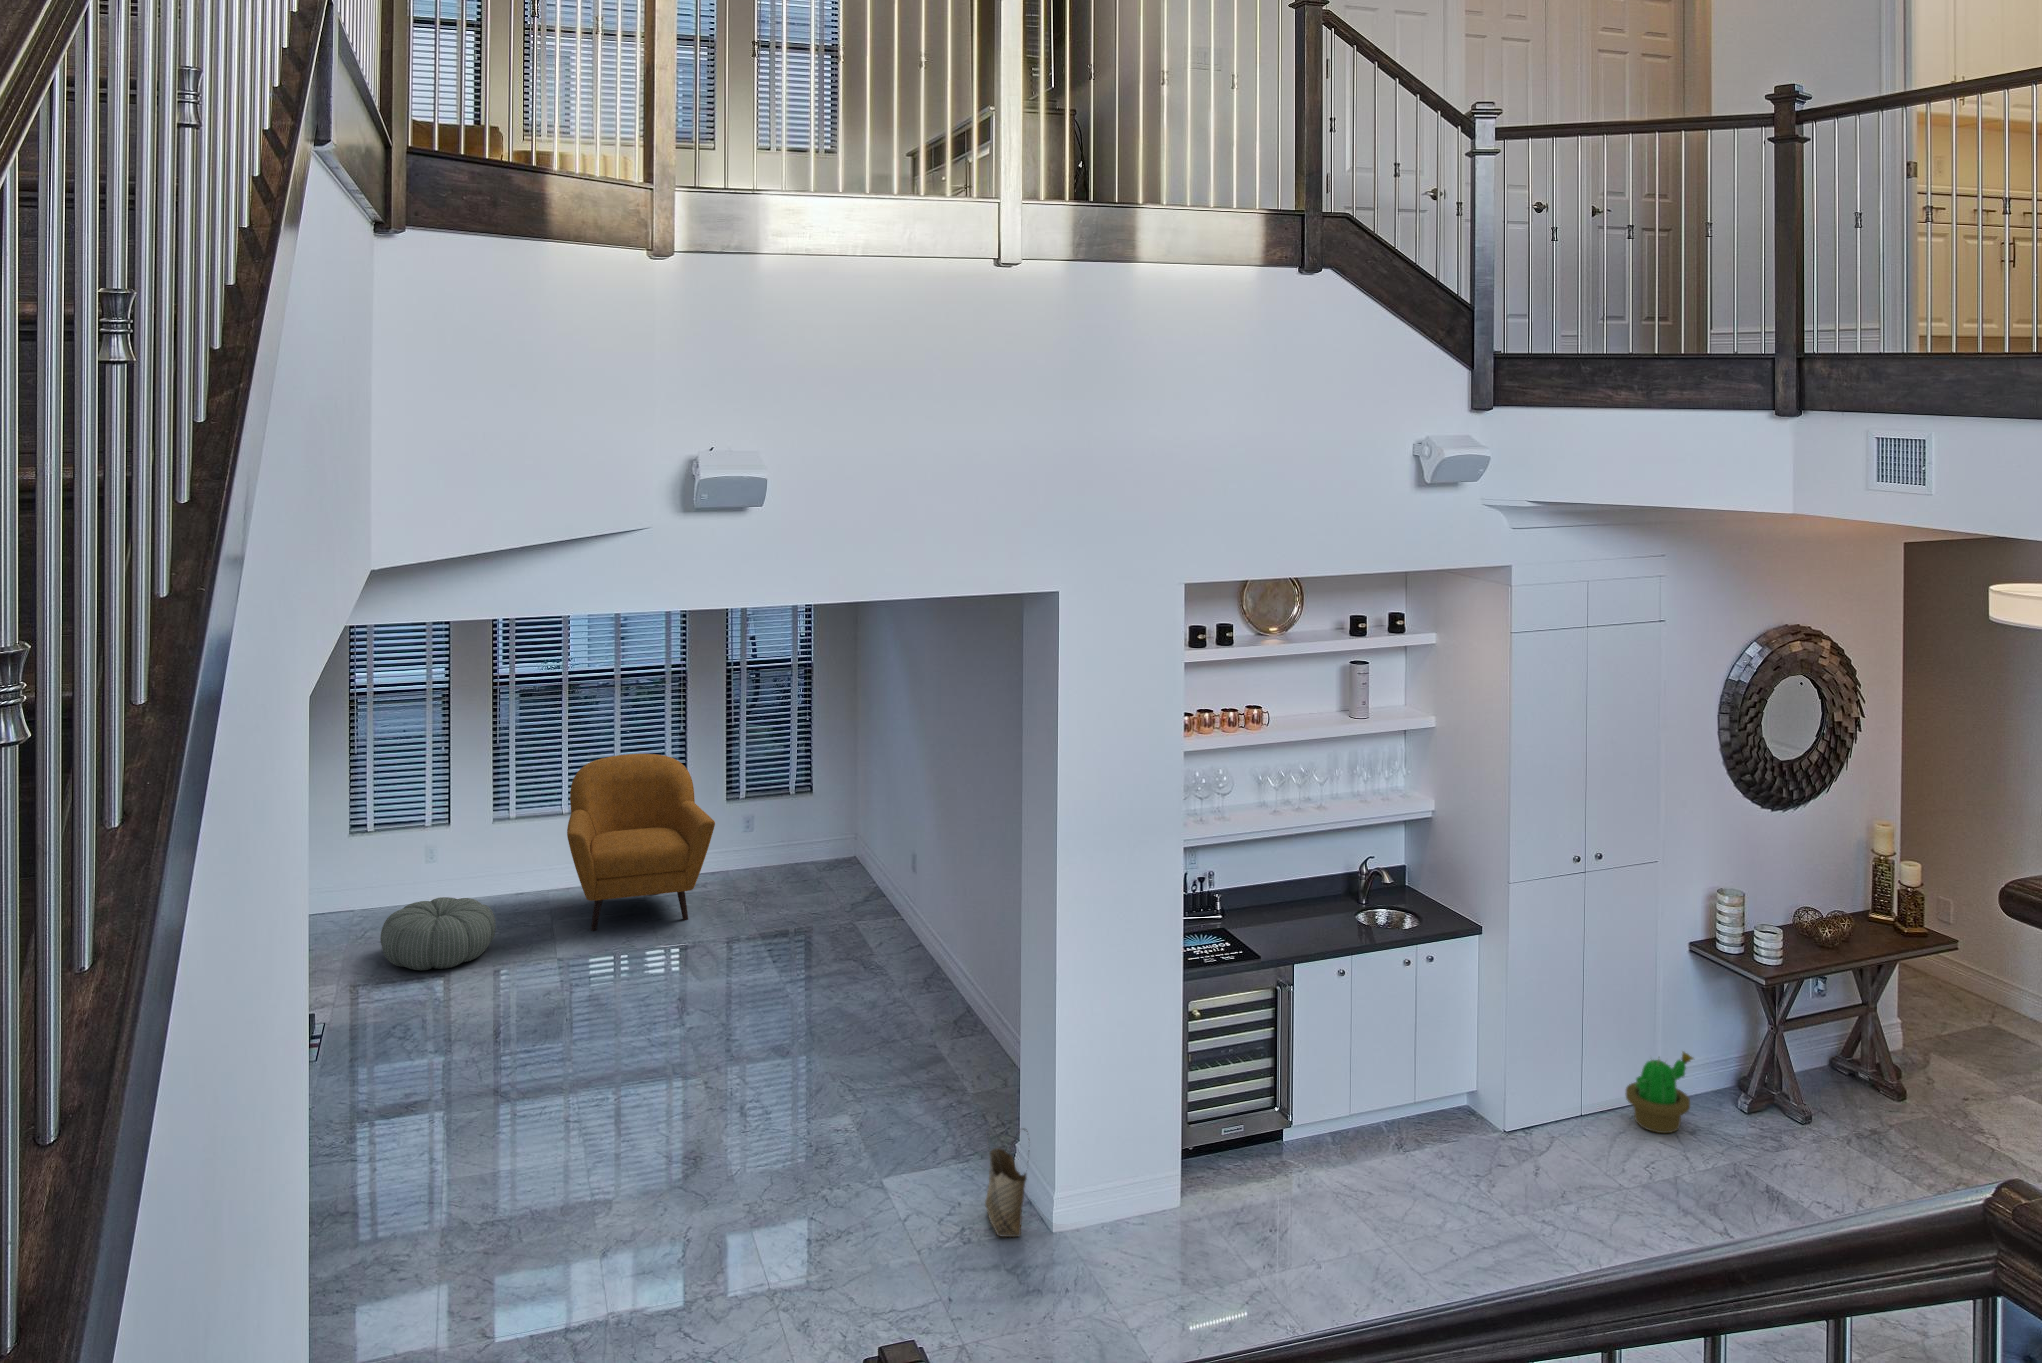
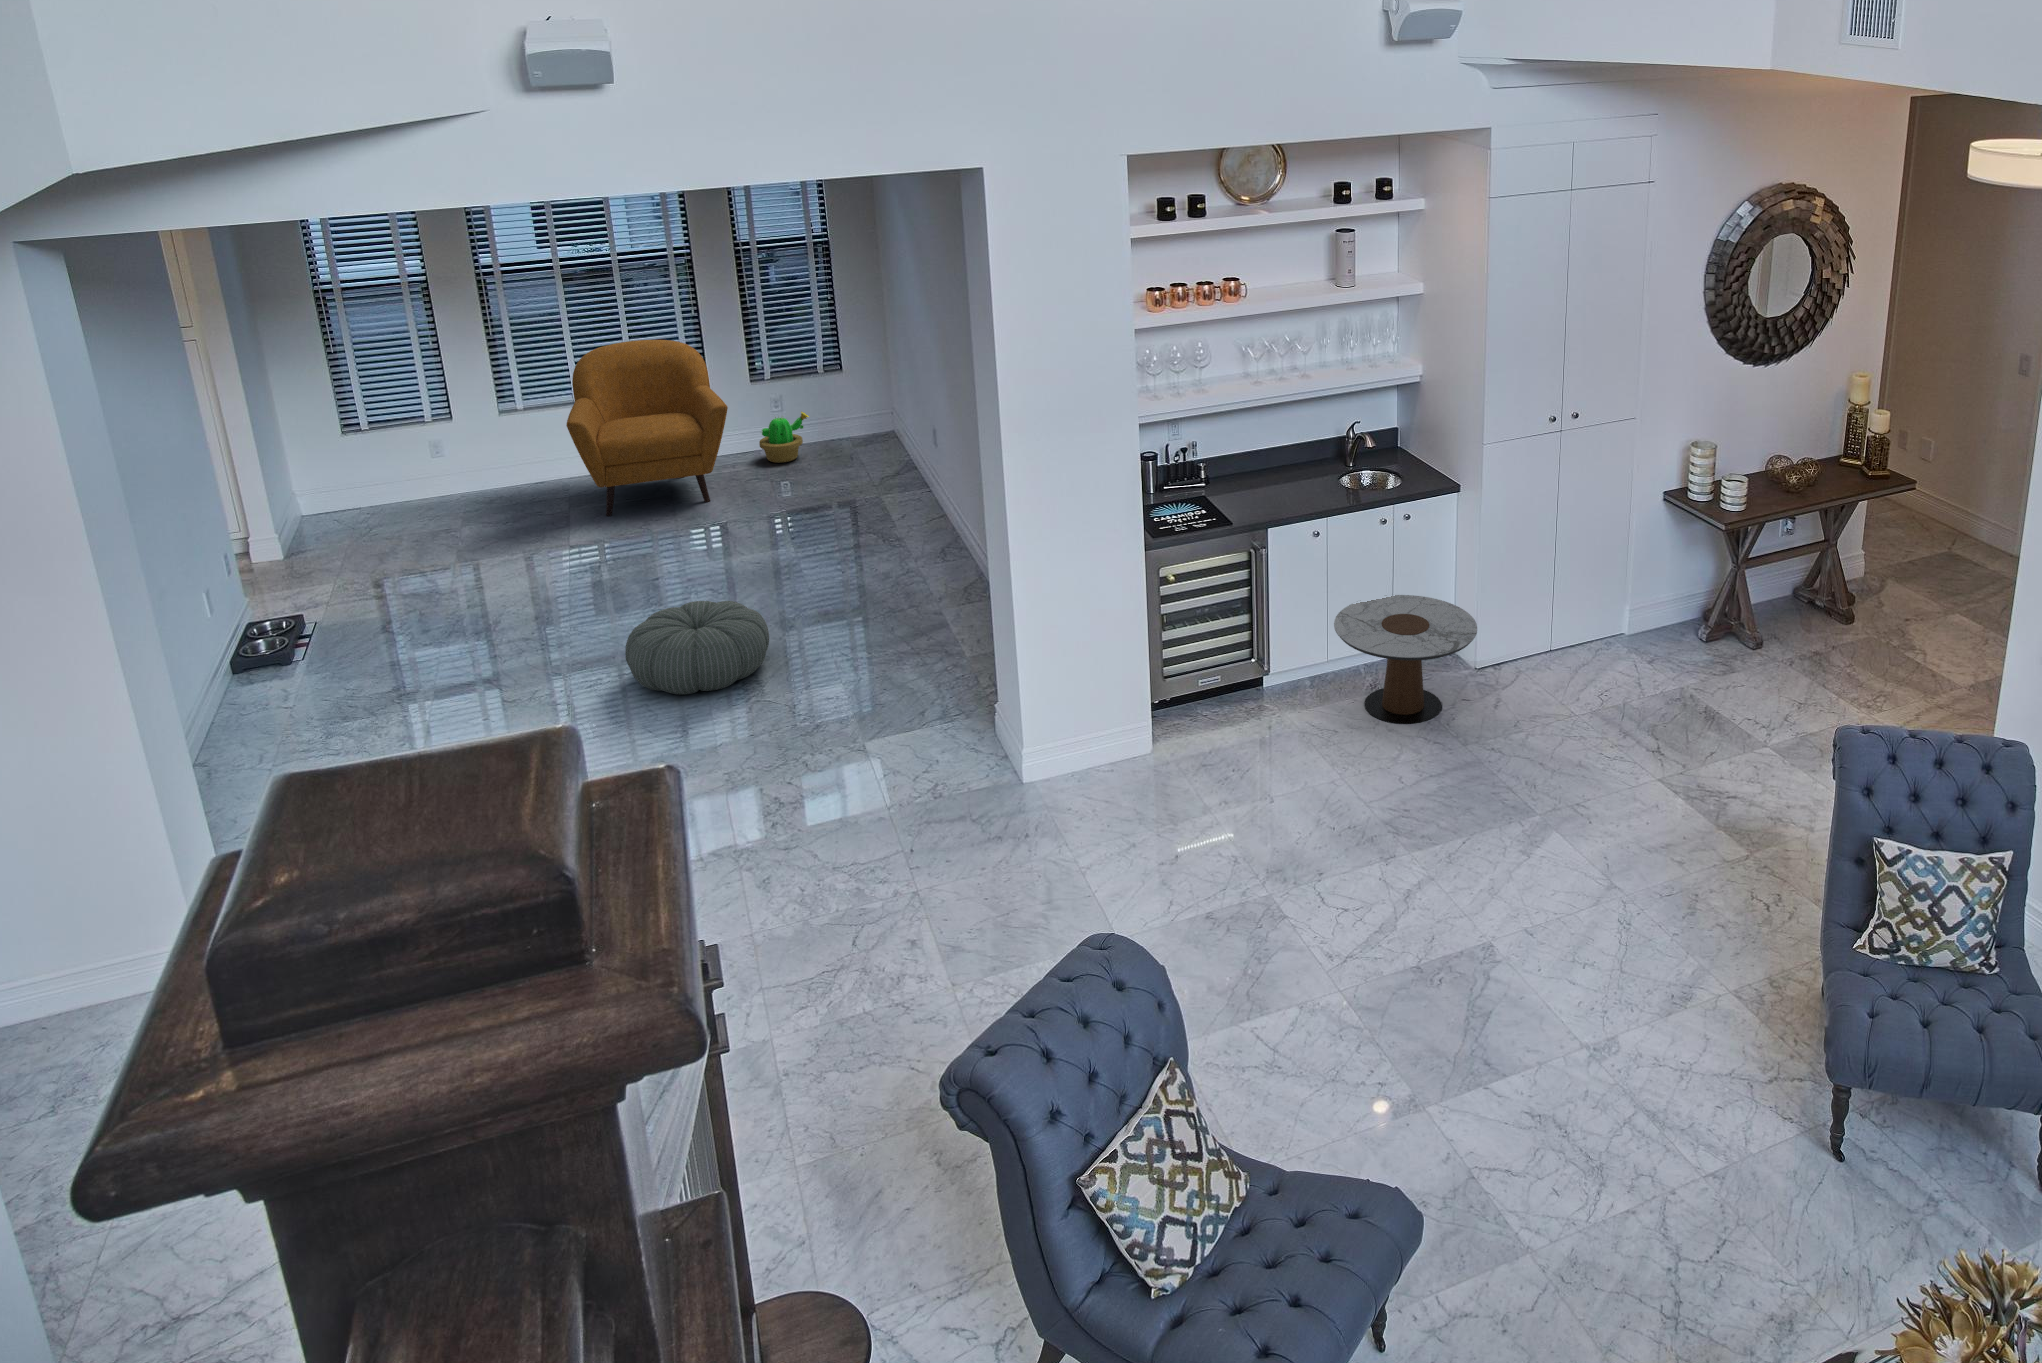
pouf: present [380,897,496,970] -> present [625,601,769,695]
side table: none [1362,1045,1515,1193] -> present [1334,595,1477,724]
decorative plant: present [1626,1052,1693,1133] -> present [759,412,809,463]
woven basket: present [985,1141,1027,1237] -> none [955,688,998,784]

